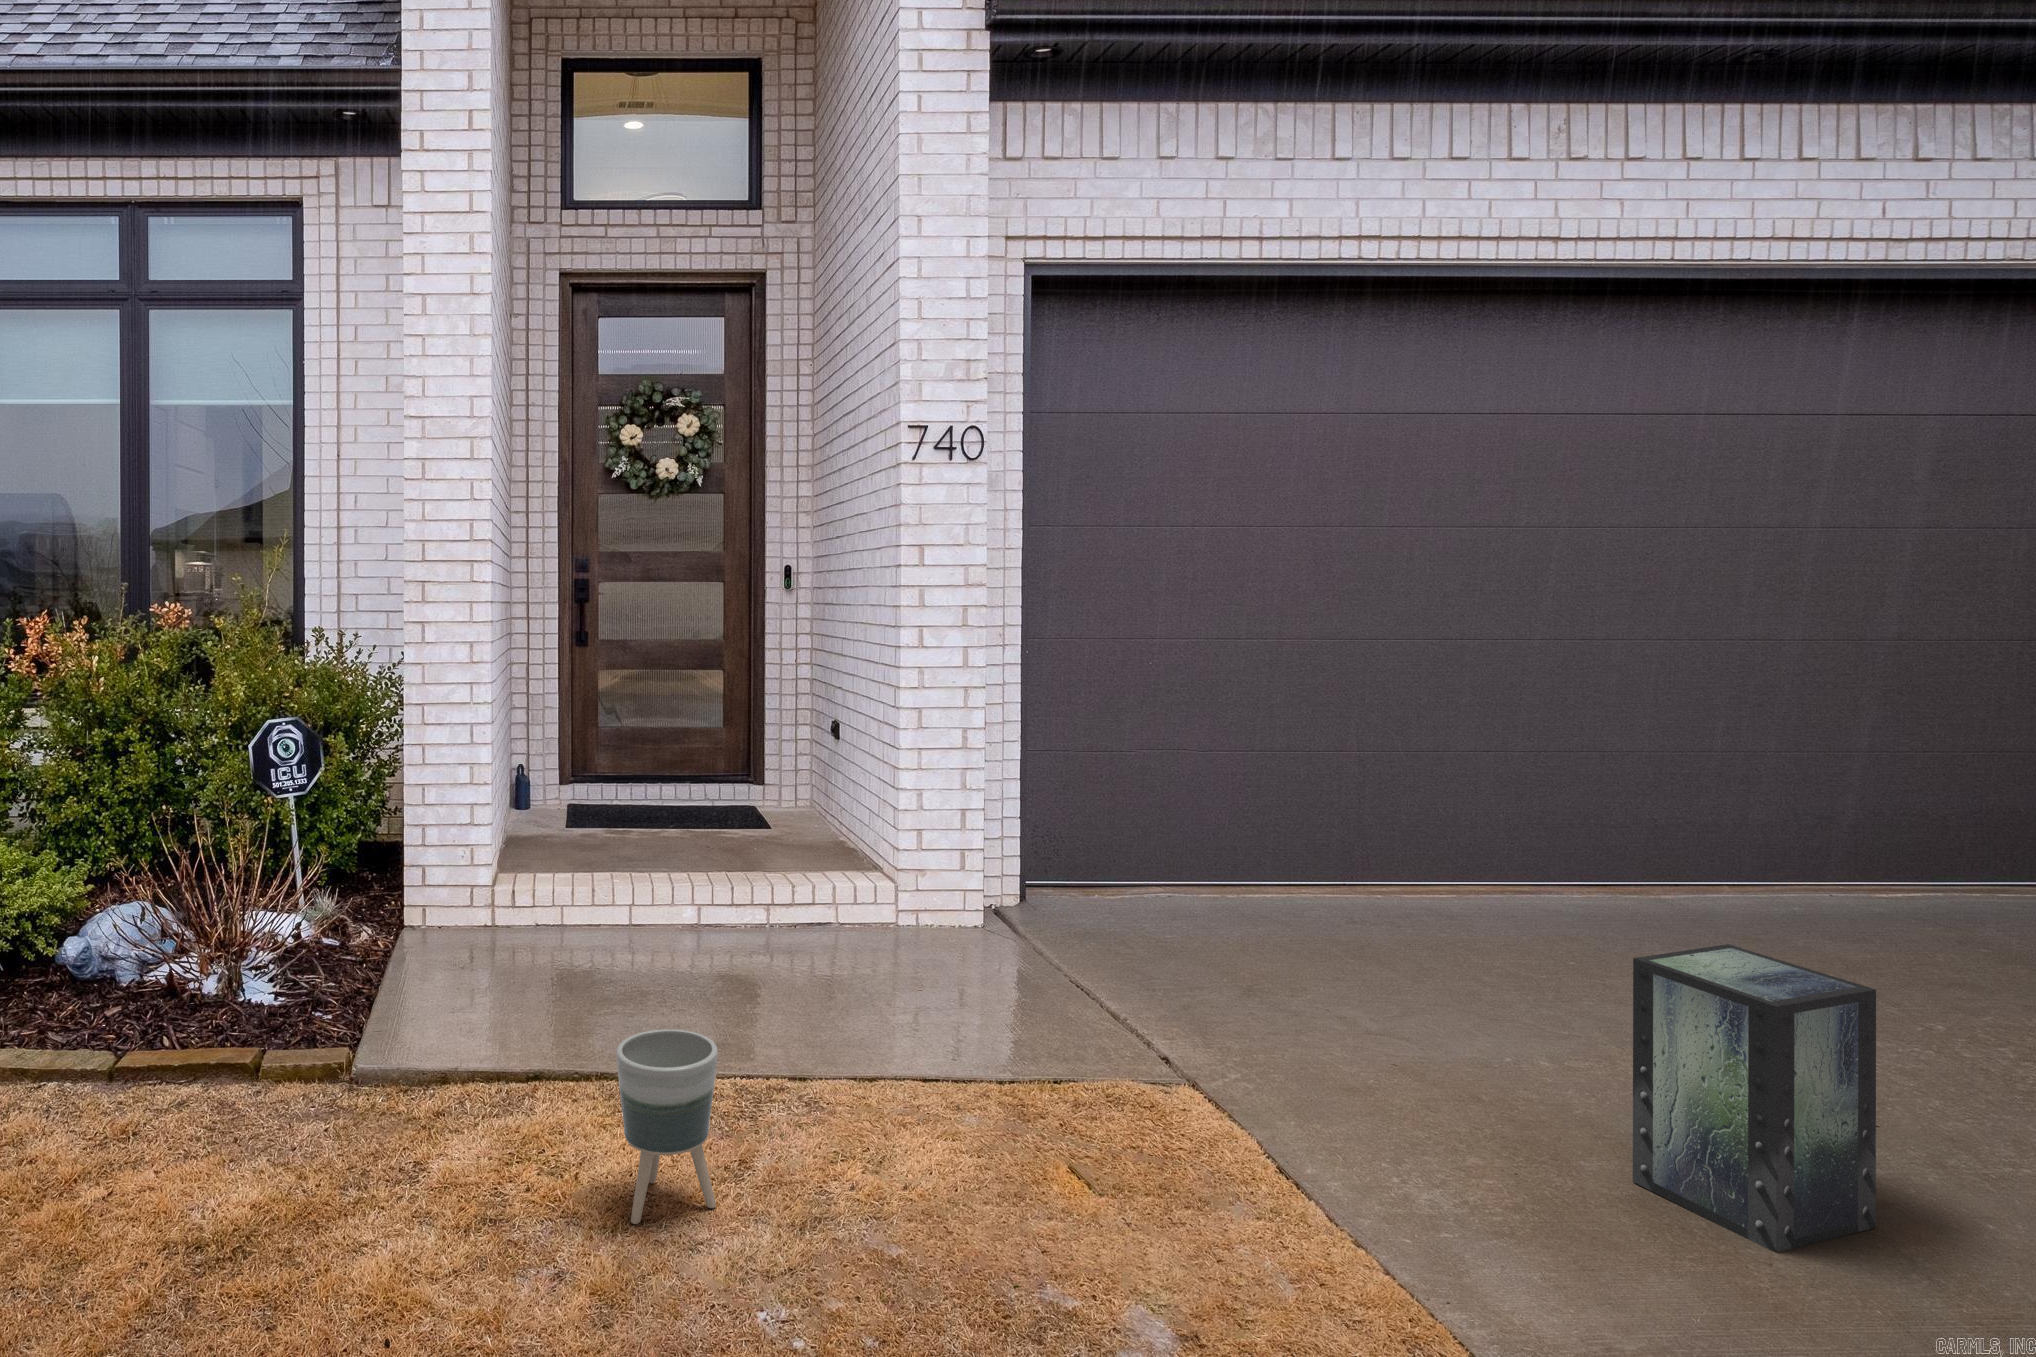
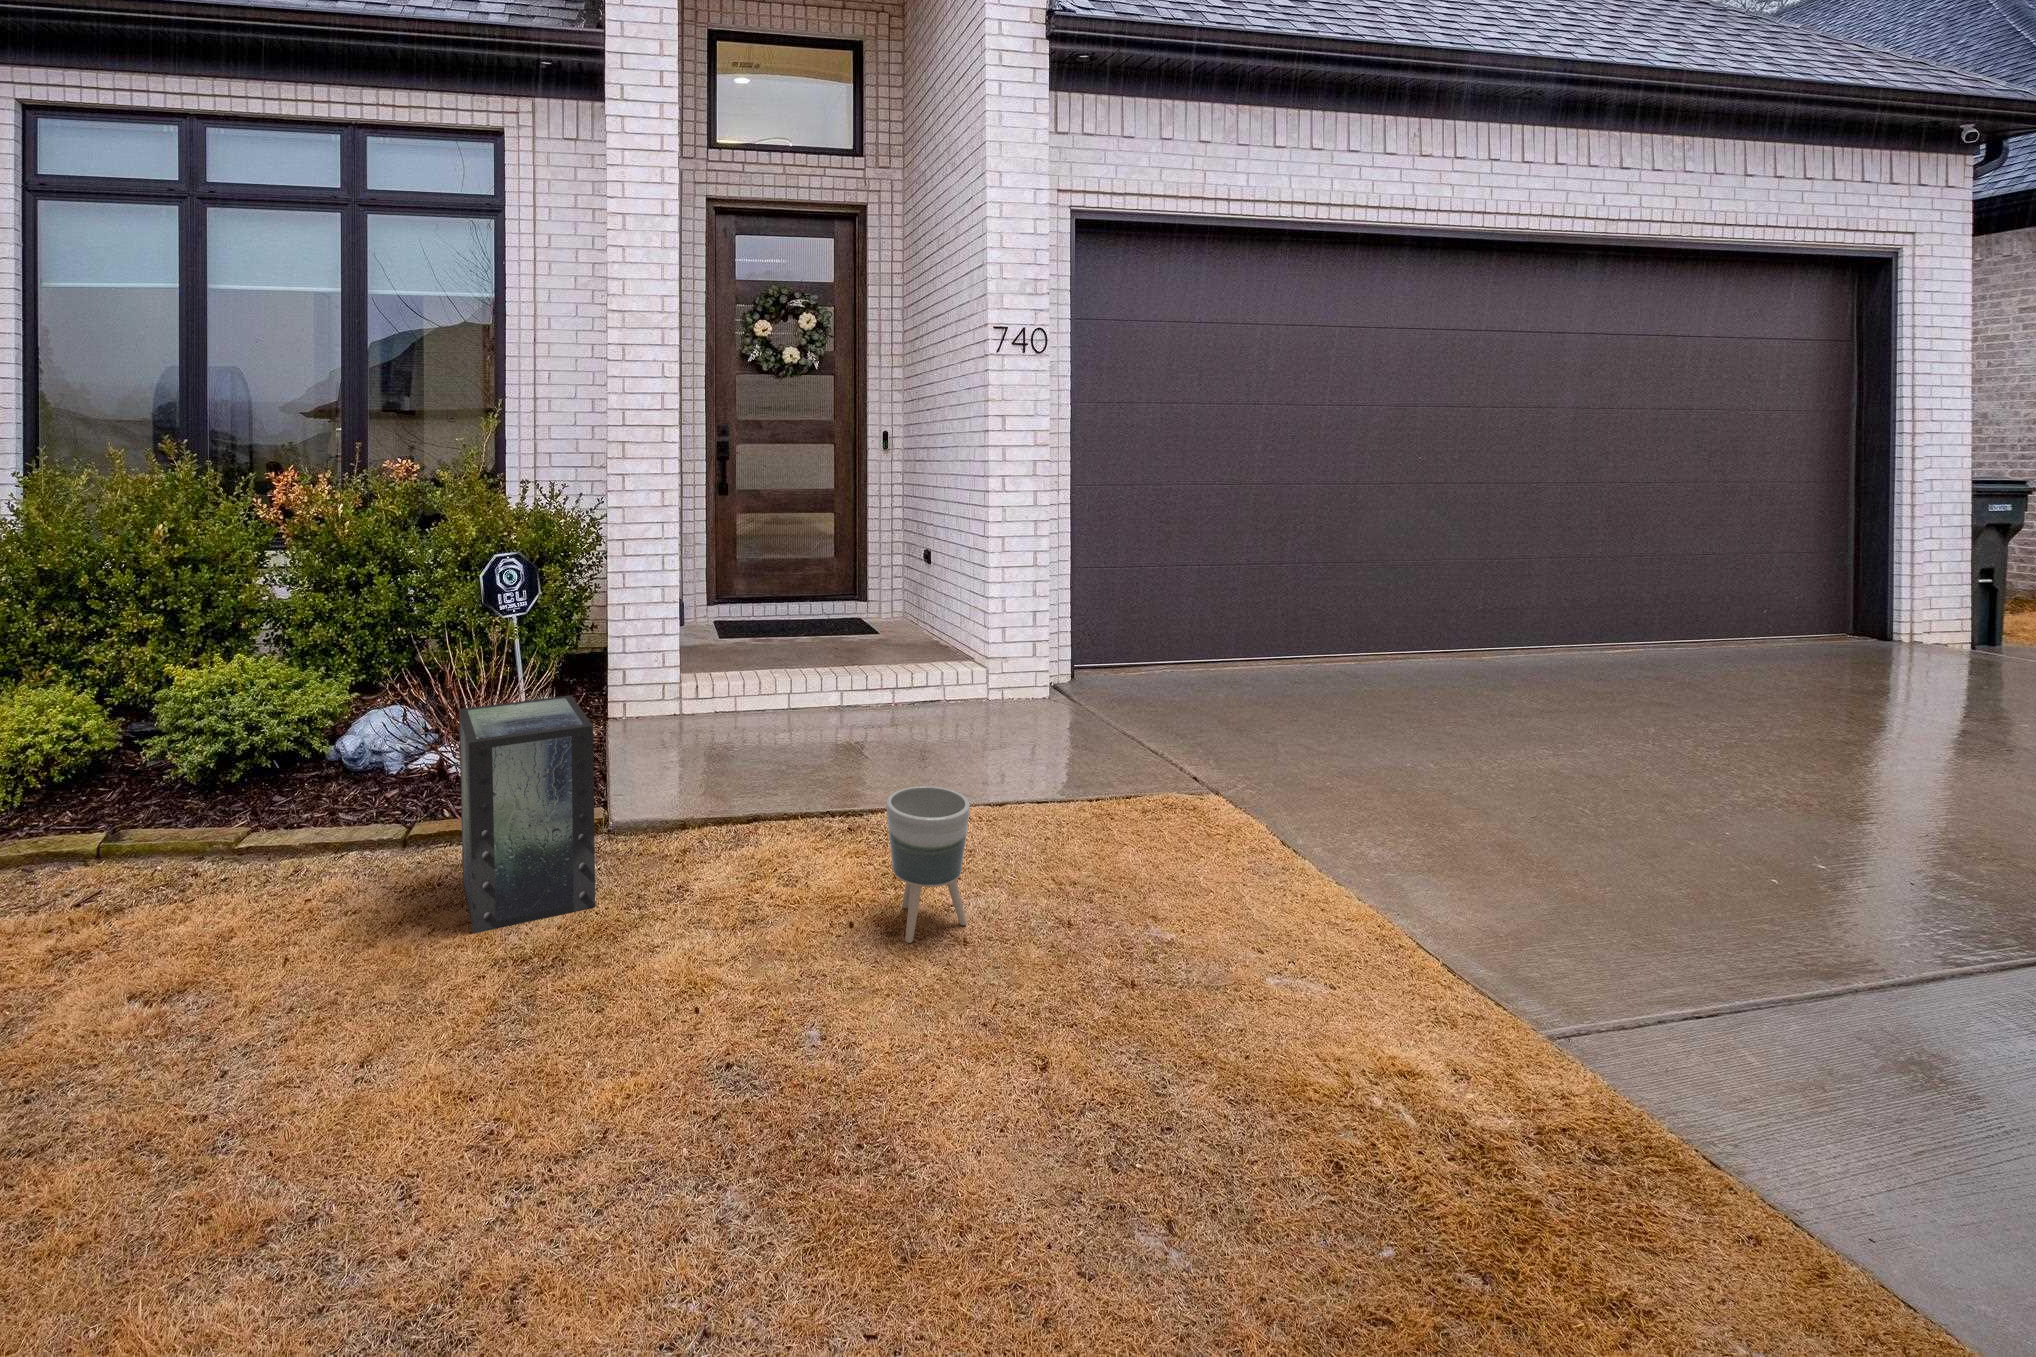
storage box: present [1633,944,1876,1253] -> present [459,695,595,934]

